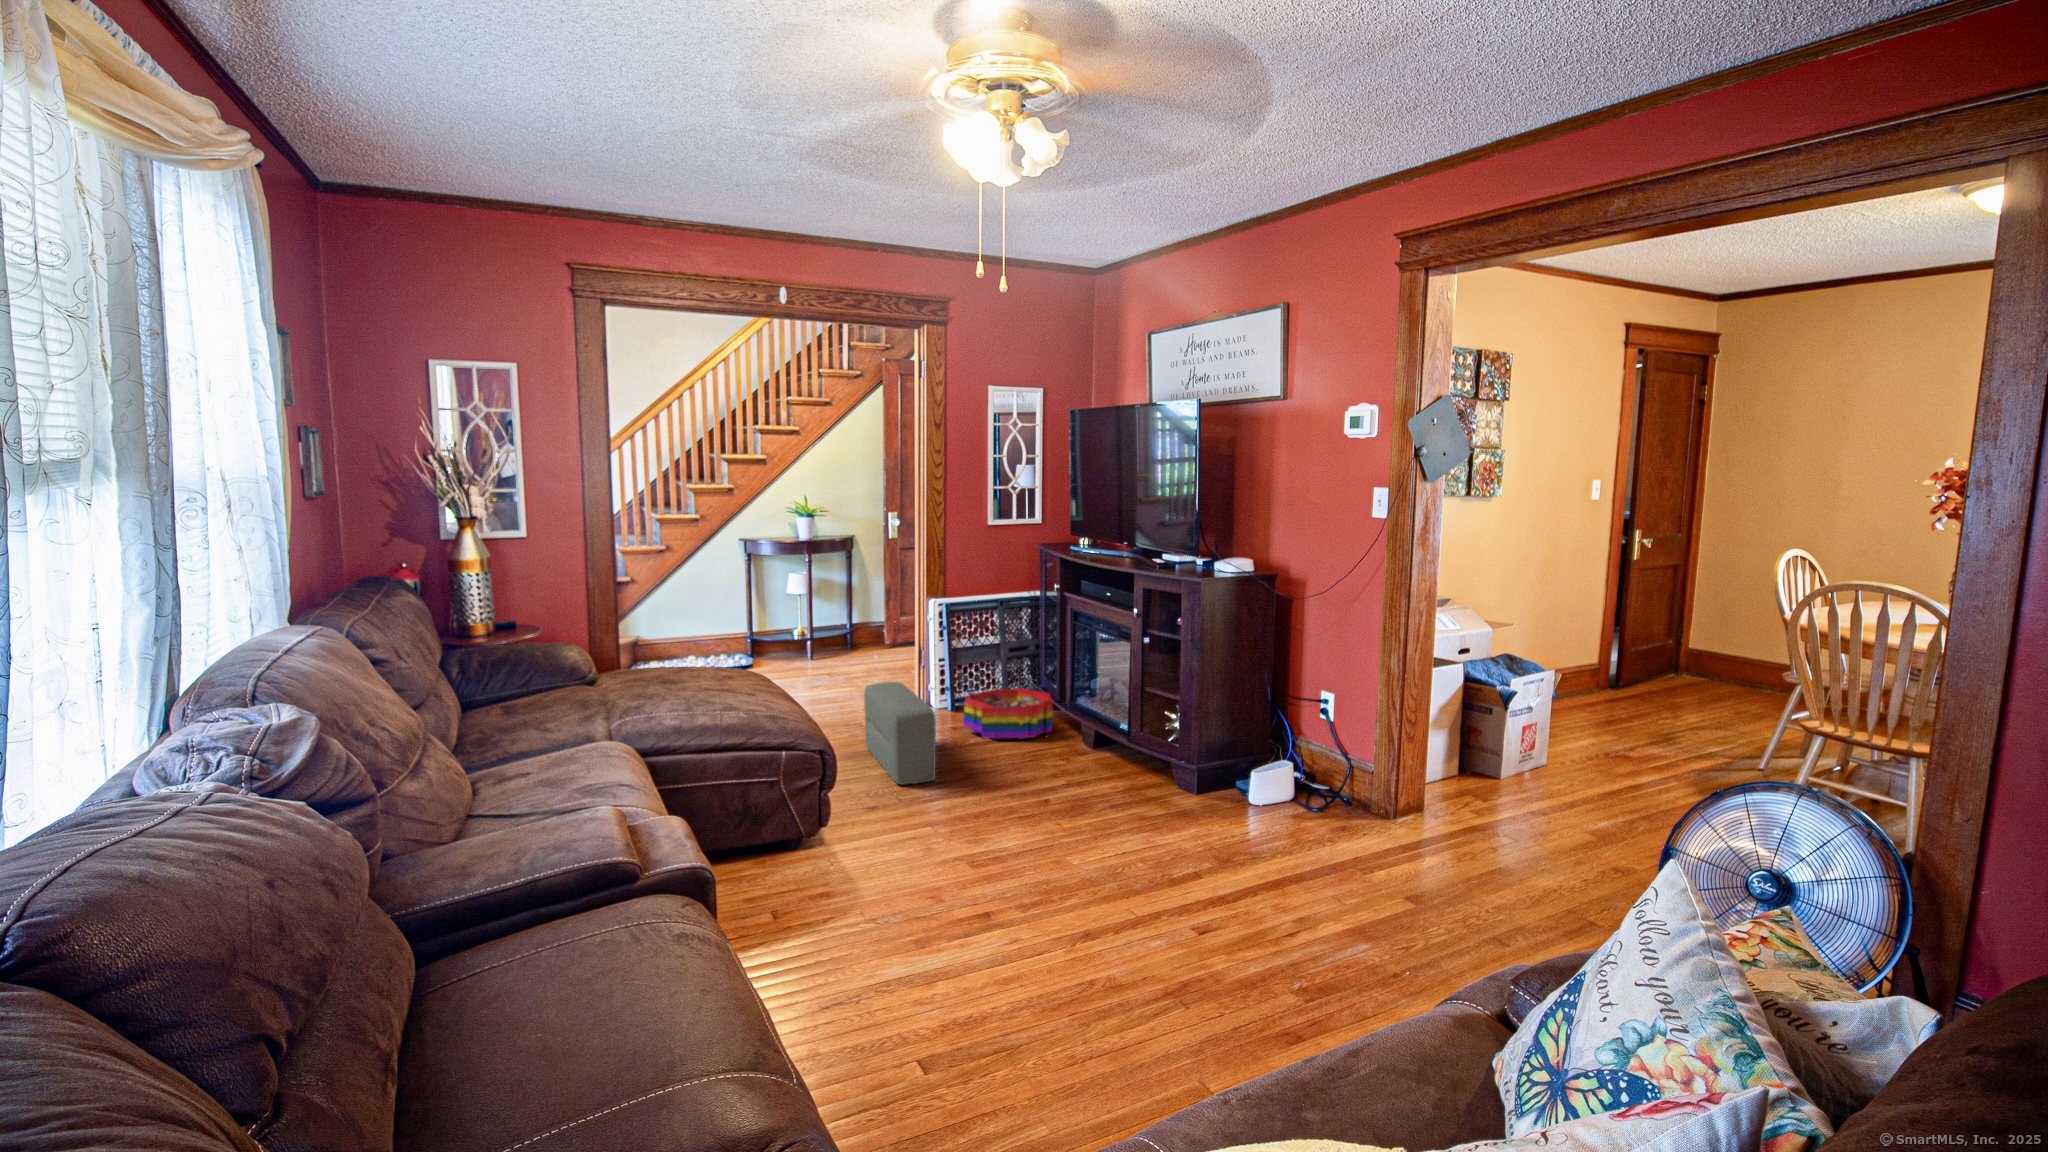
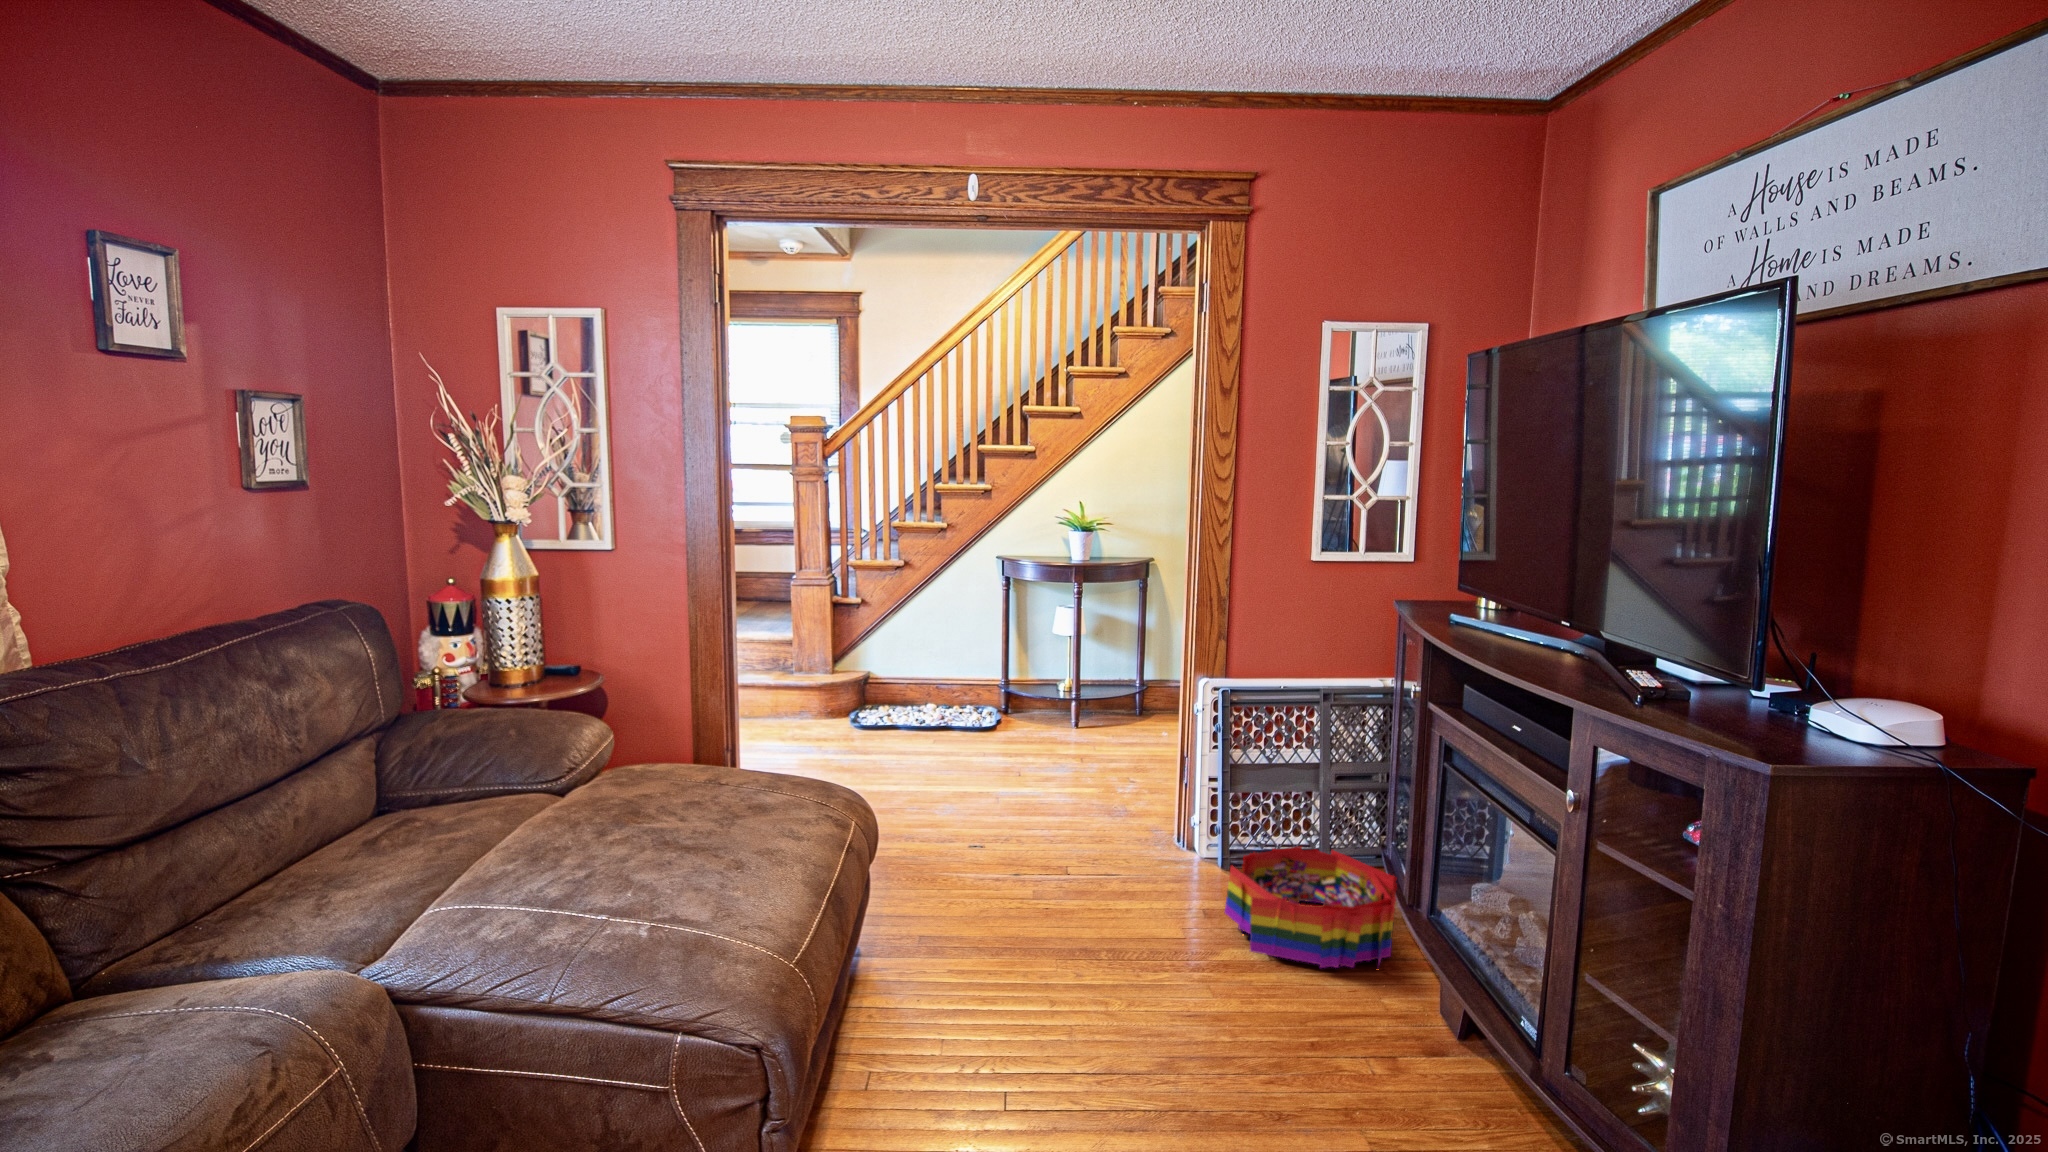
pouf: present [864,682,936,785] -> none [1039,826,1125,1058]

